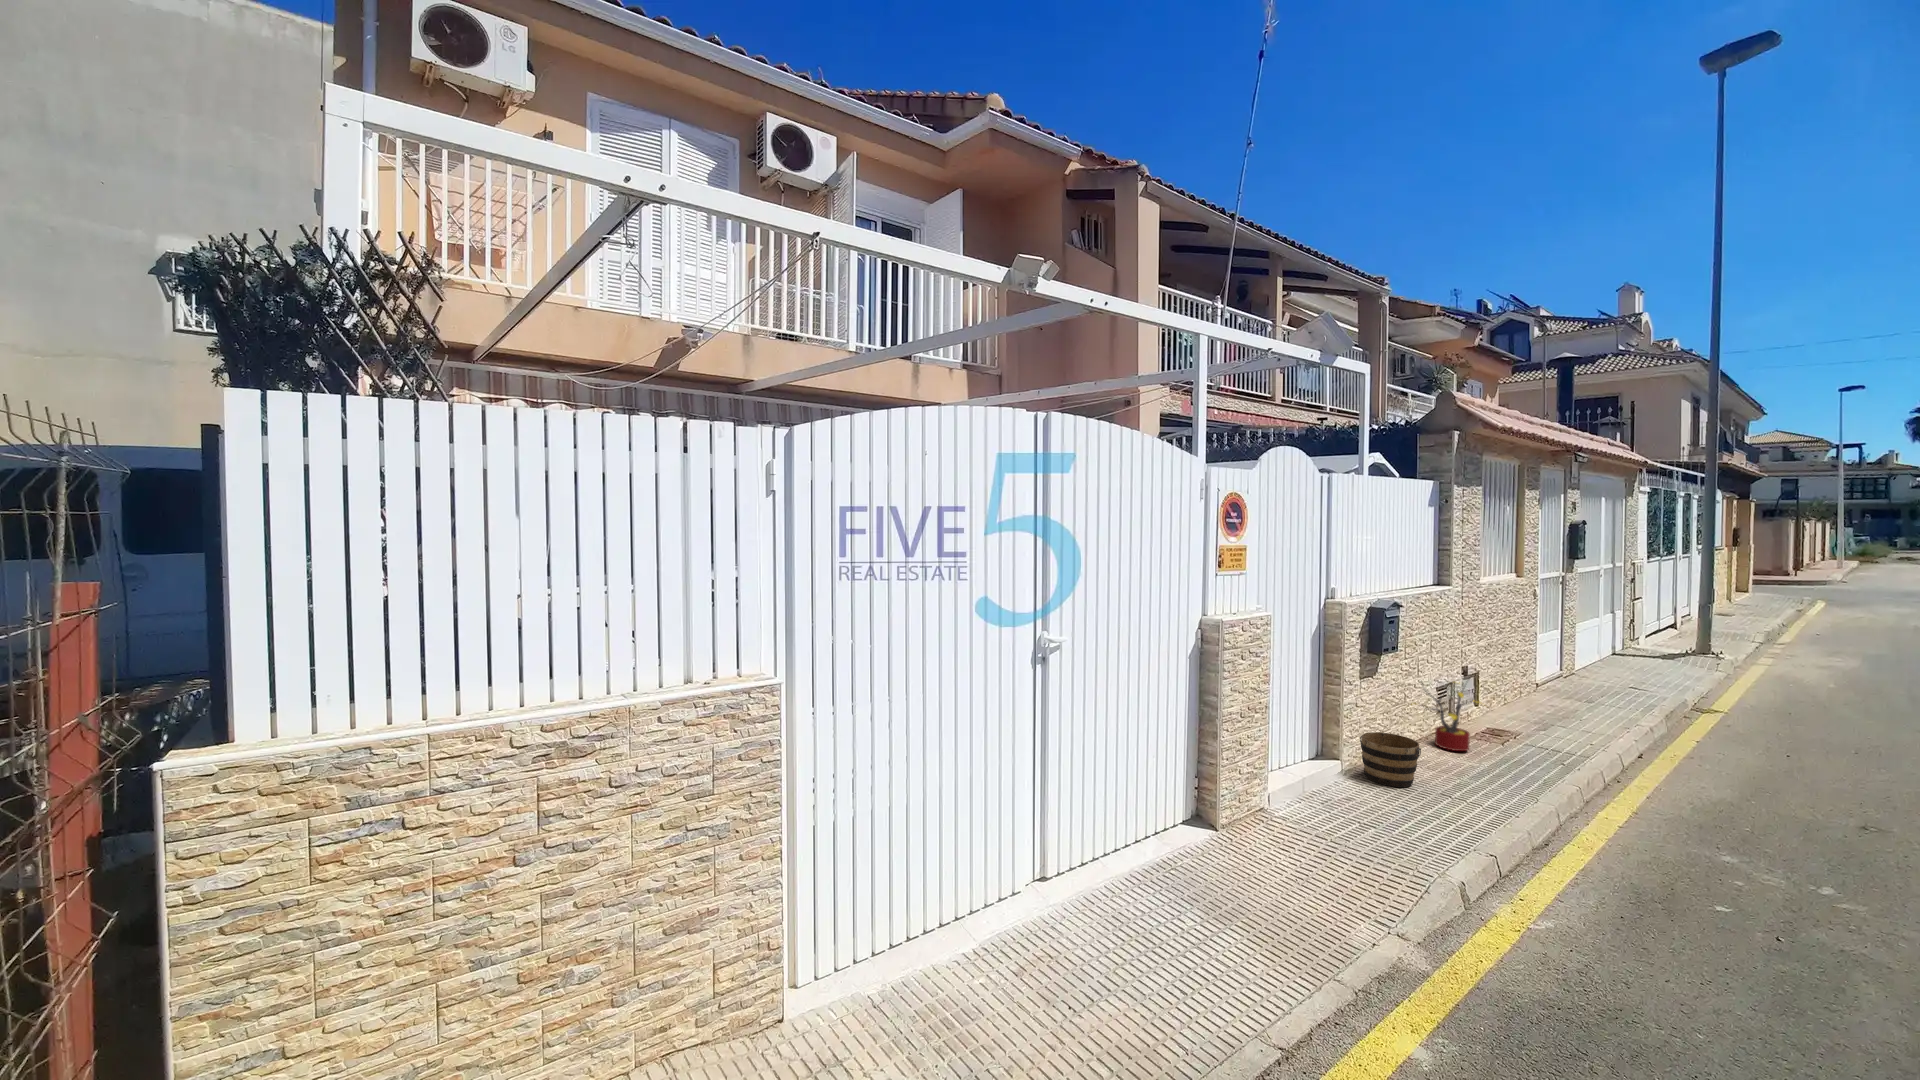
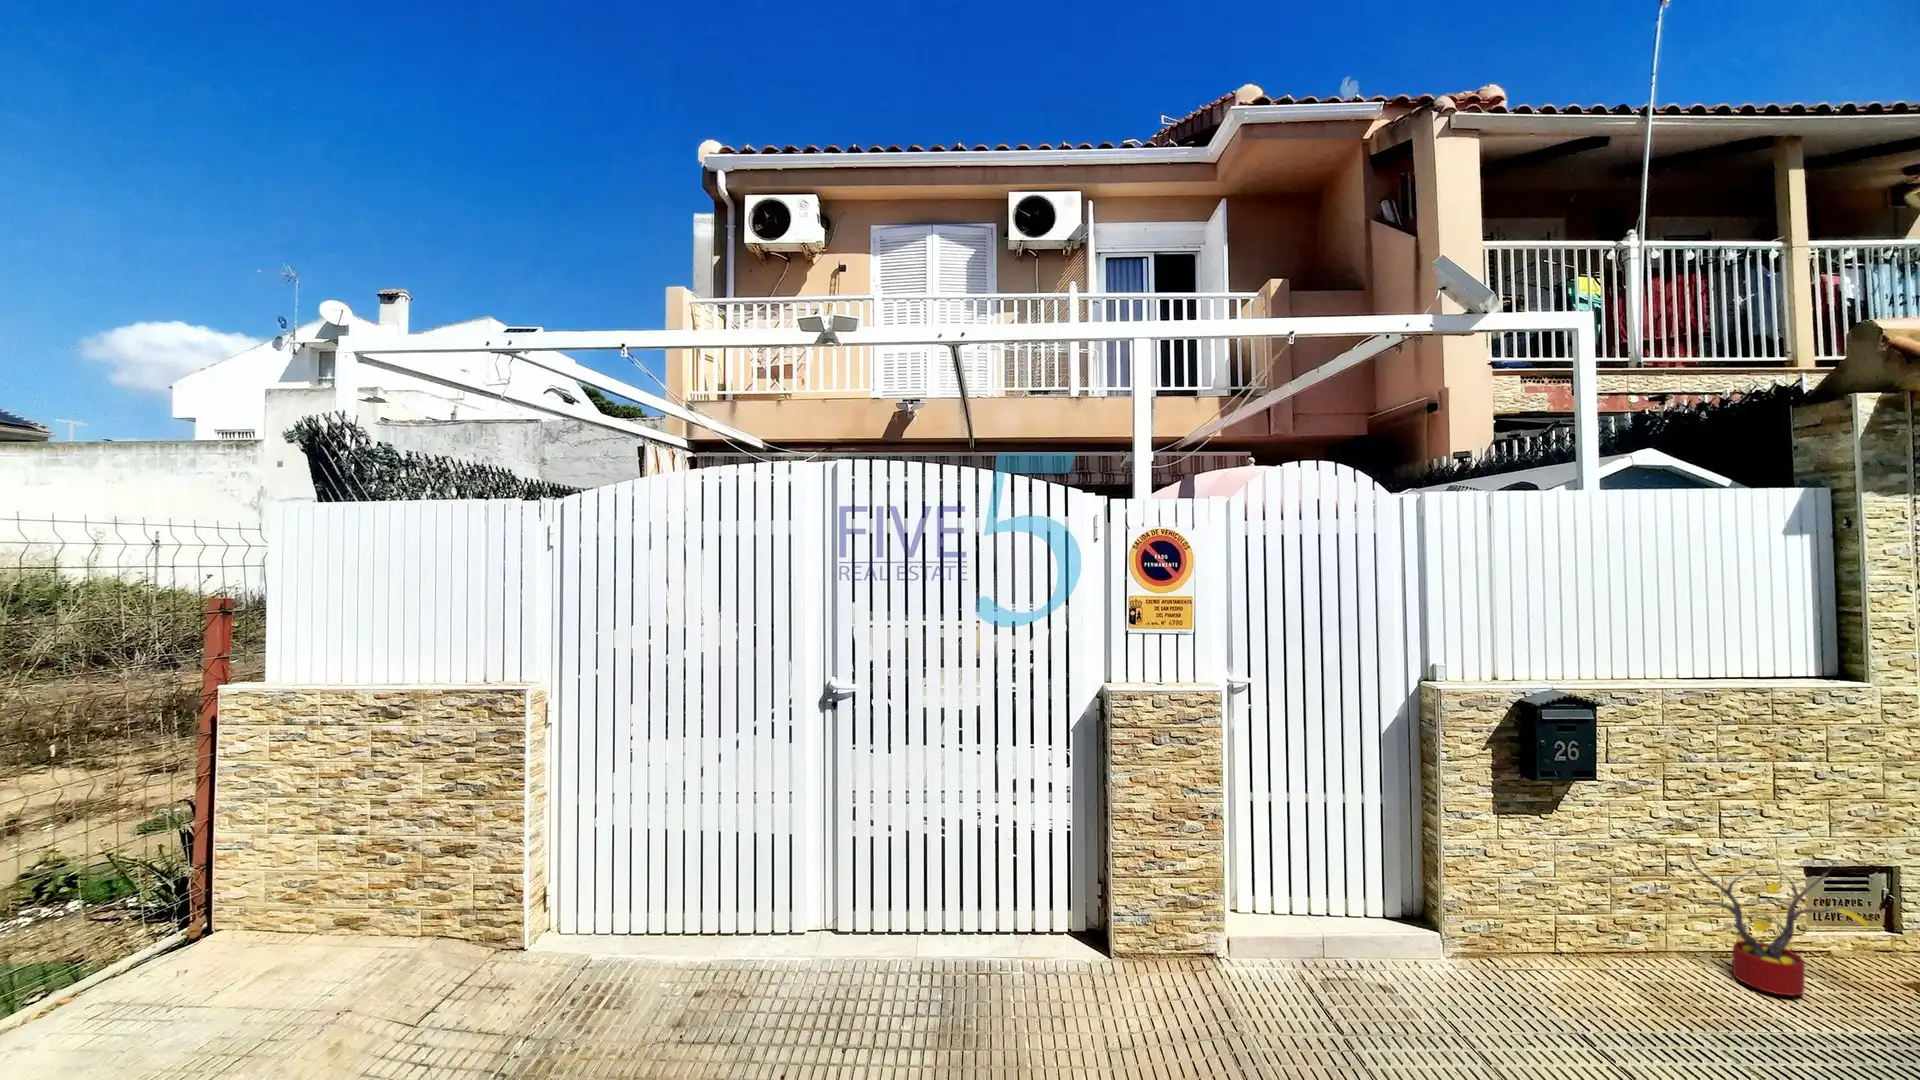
bucket: present [1360,732,1421,787] -> none [1456,903,1552,1001]

